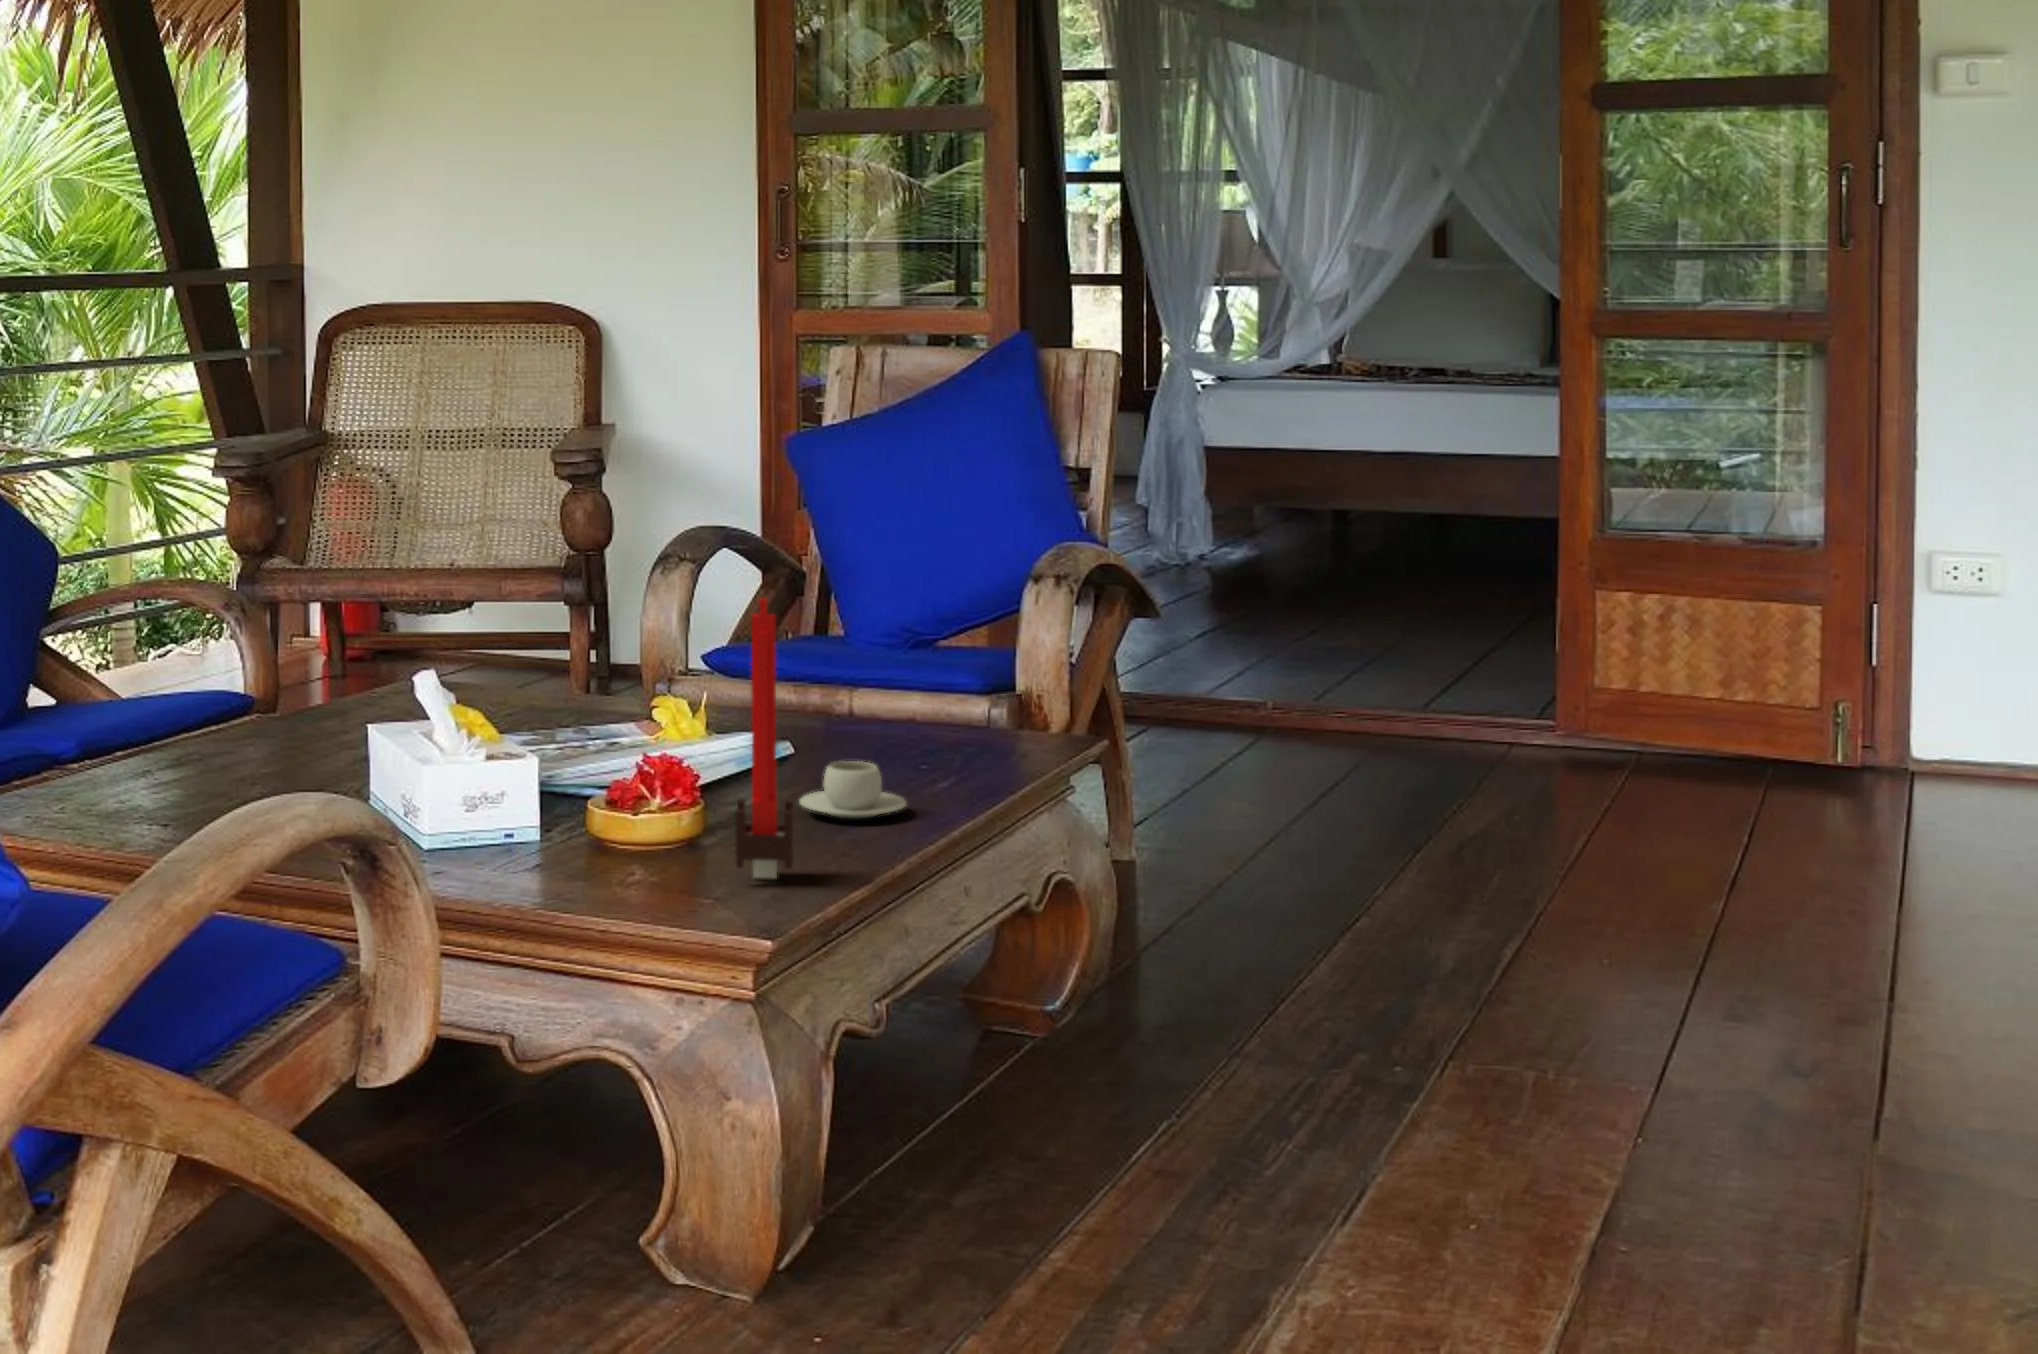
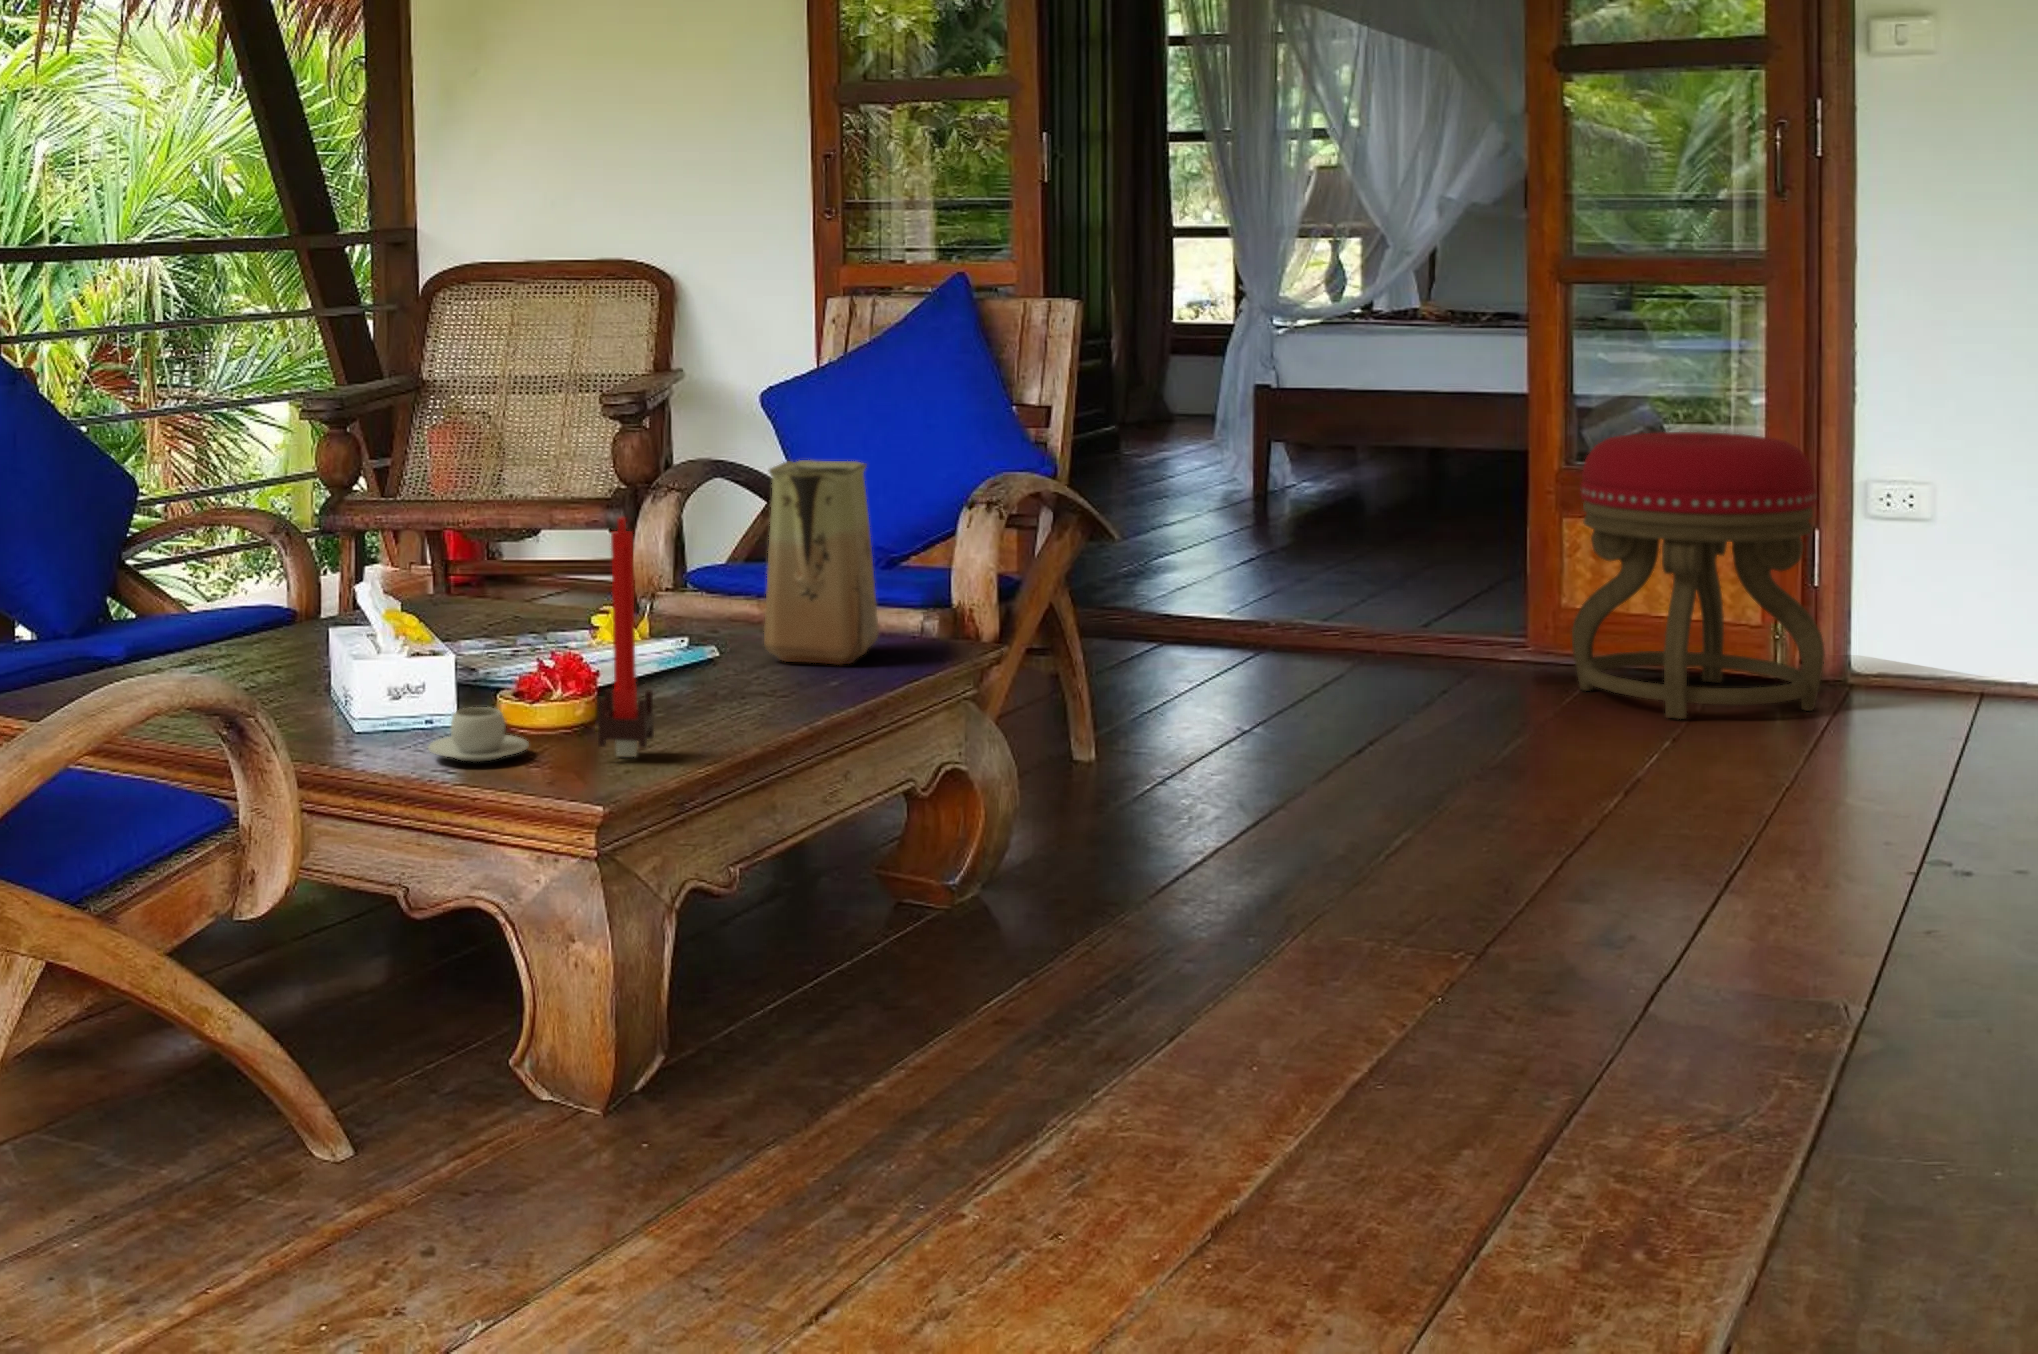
stool: none [1614,498,1888,808] -> present [1572,432,1825,719]
vase: none [845,528,969,762] -> present [764,460,879,665]
teacup: present [800,761,906,818] -> present [428,707,529,762]

